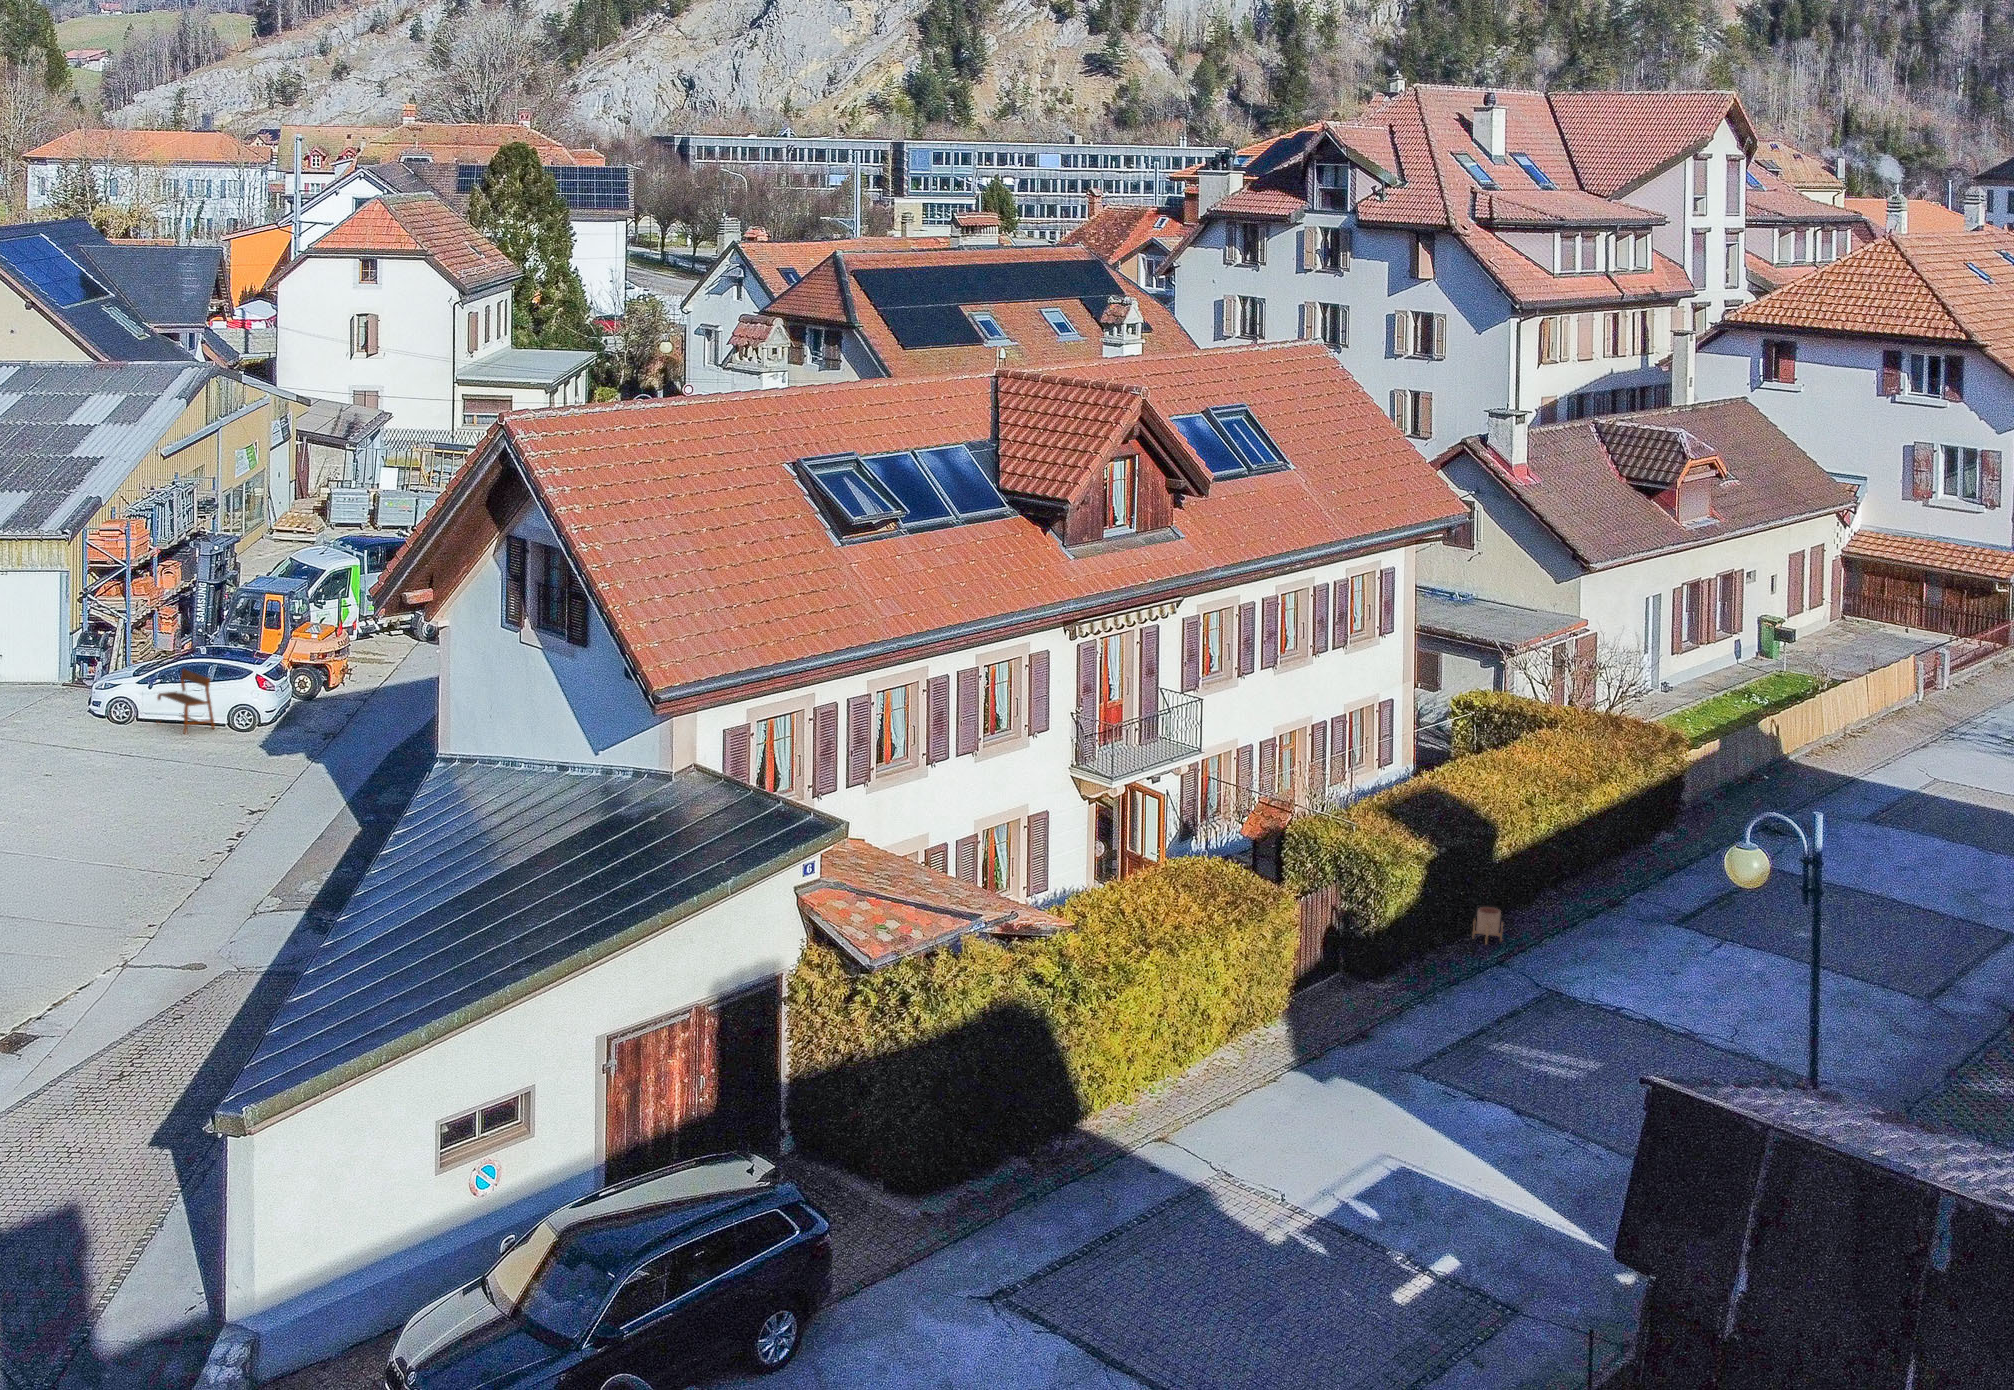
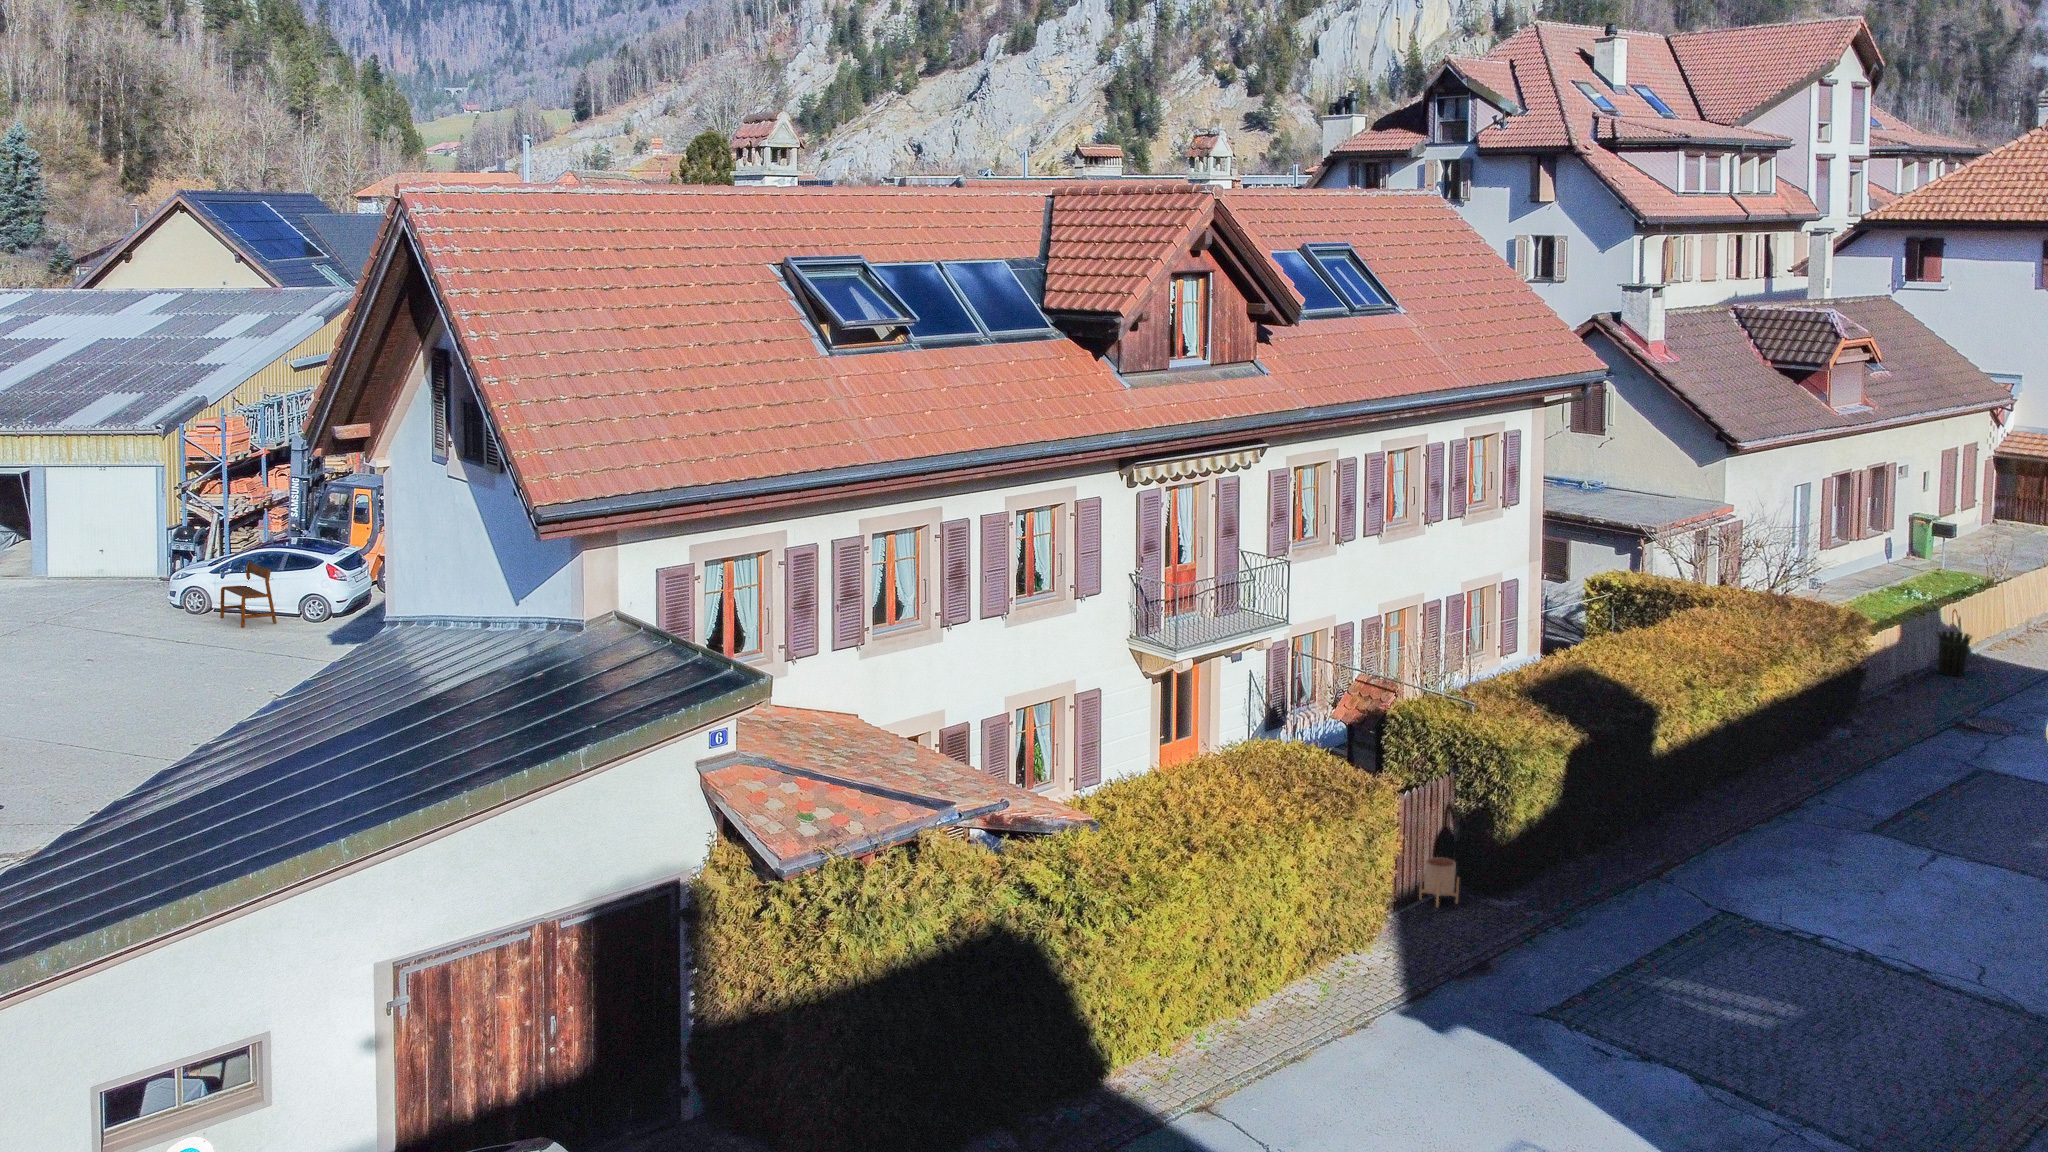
waste bin: none [1756,742,1786,782] -> present [1938,631,1972,676]
planter: present [1472,907,1503,943] -> present [1419,857,1459,907]

